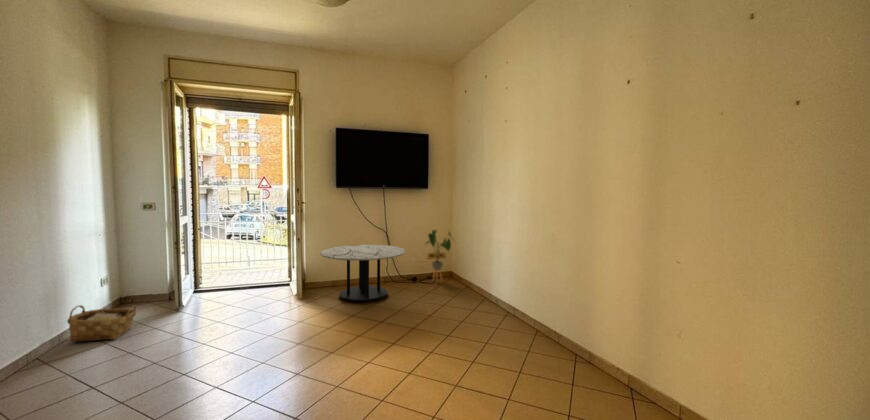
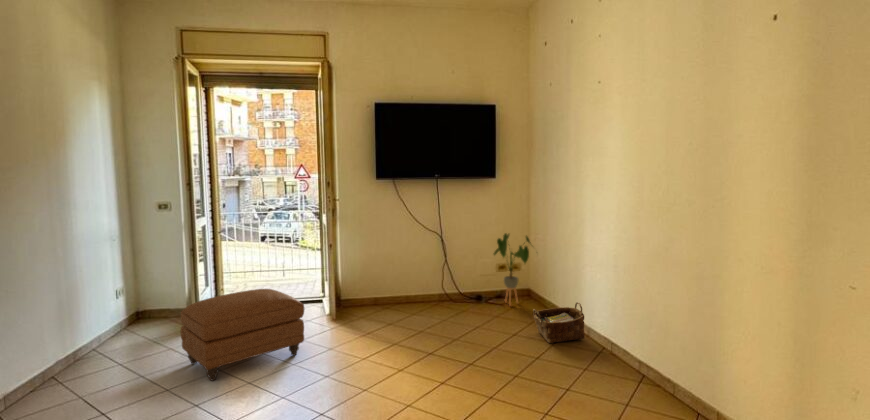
coffee table: present [320,245,405,302] -> none [354,253,463,328]
ottoman: none [170,274,284,351] -> present [180,289,304,381]
woven basket: present [67,305,136,342] -> present [533,302,585,343]

